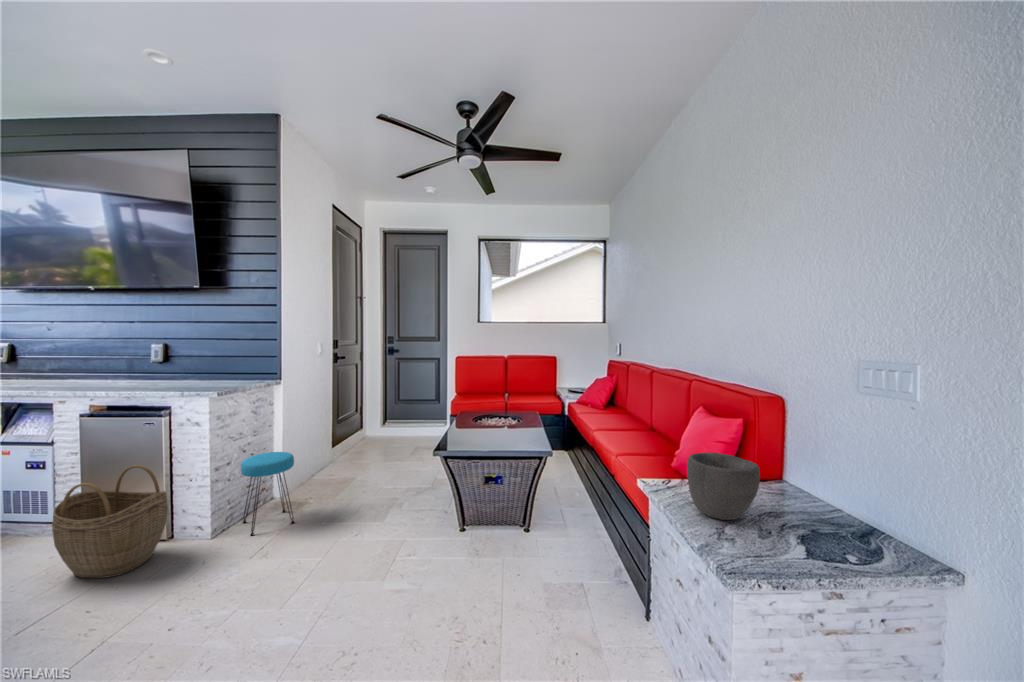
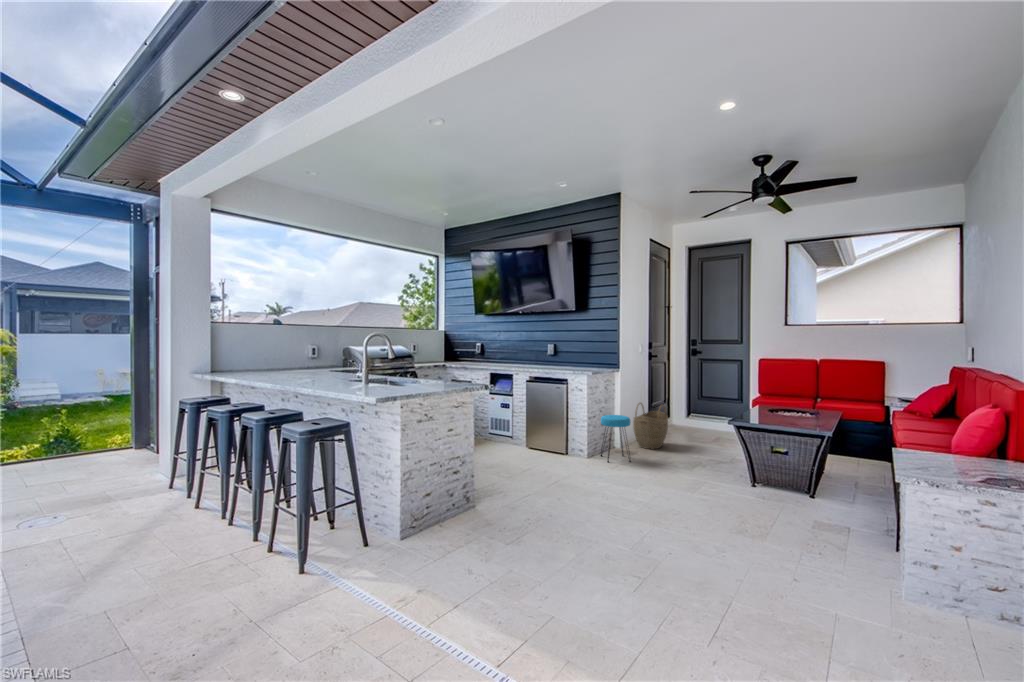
bowl: present [687,453,760,520] -> none [926,428,994,475]
woven basket: present [52,465,168,578] -> present [633,403,668,449]

